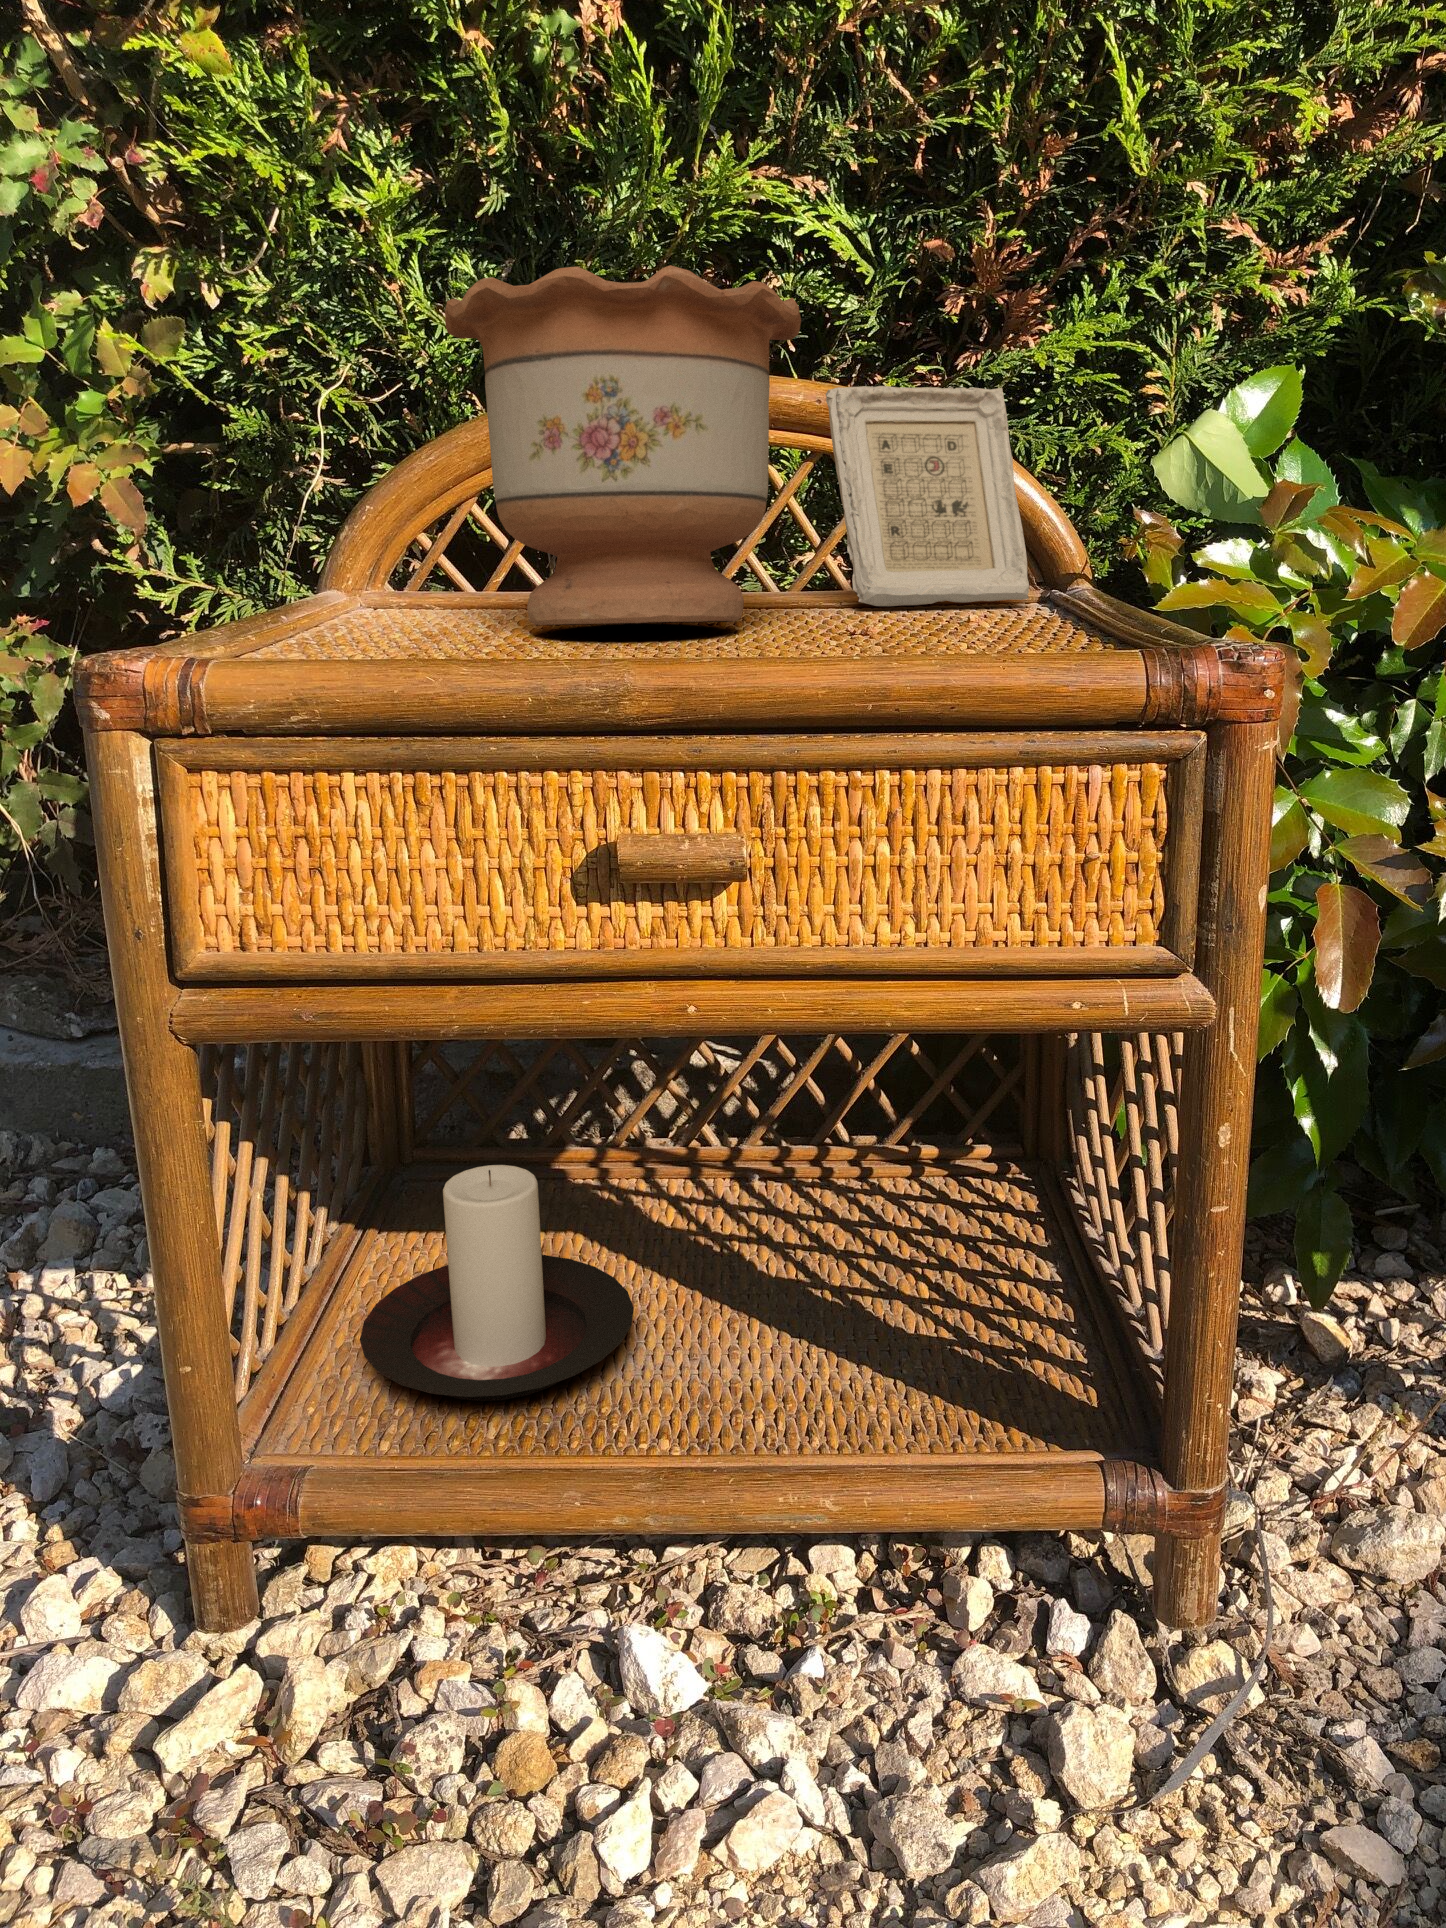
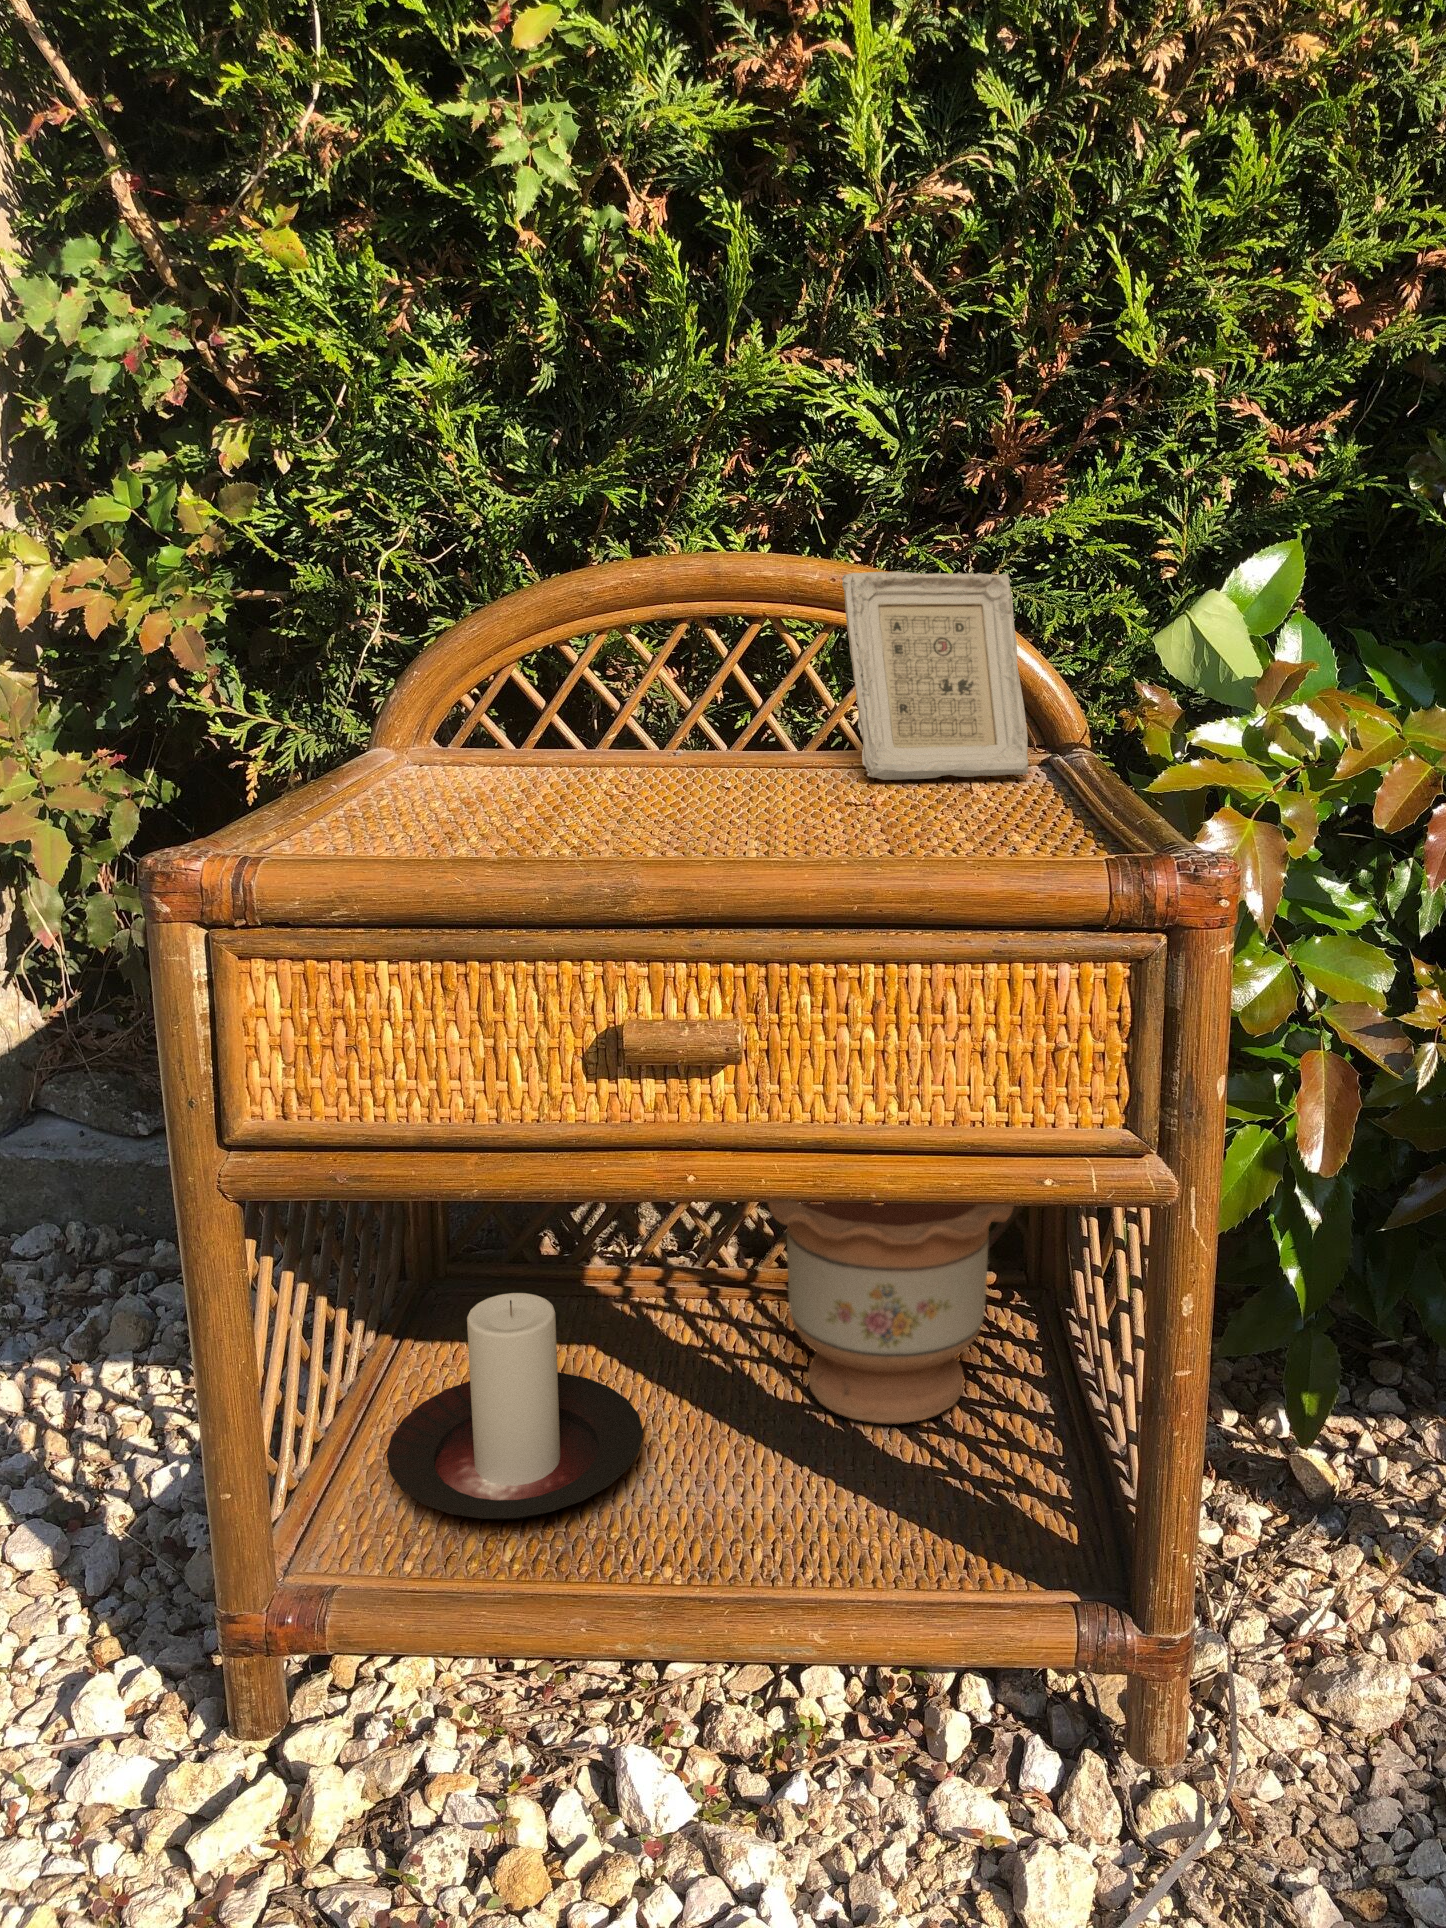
flower pot: present [445,265,801,625] -> present [768,1202,1013,1424]

